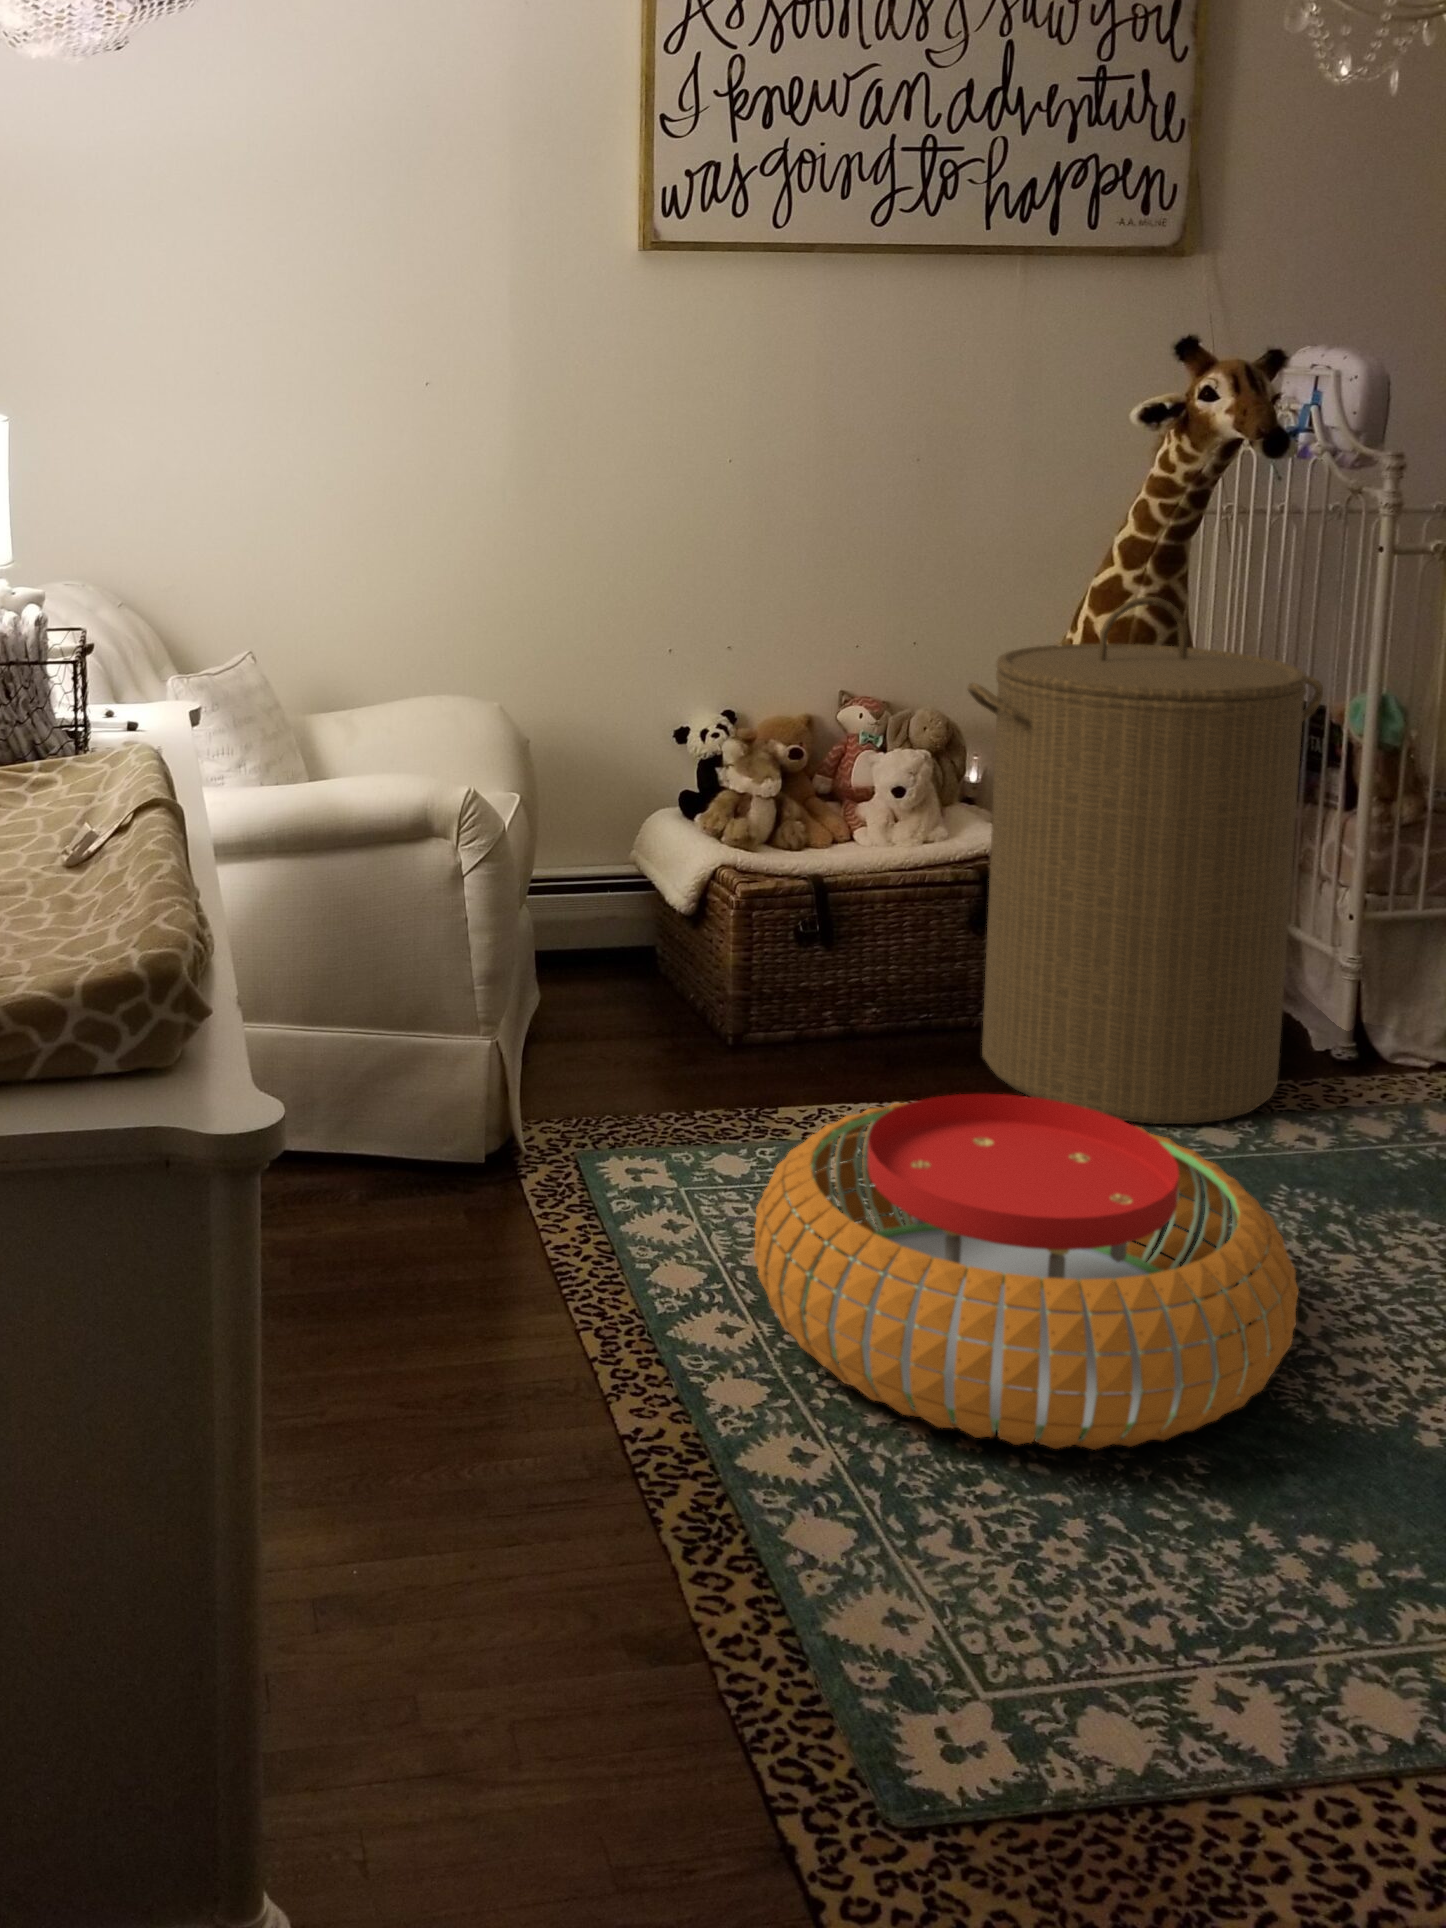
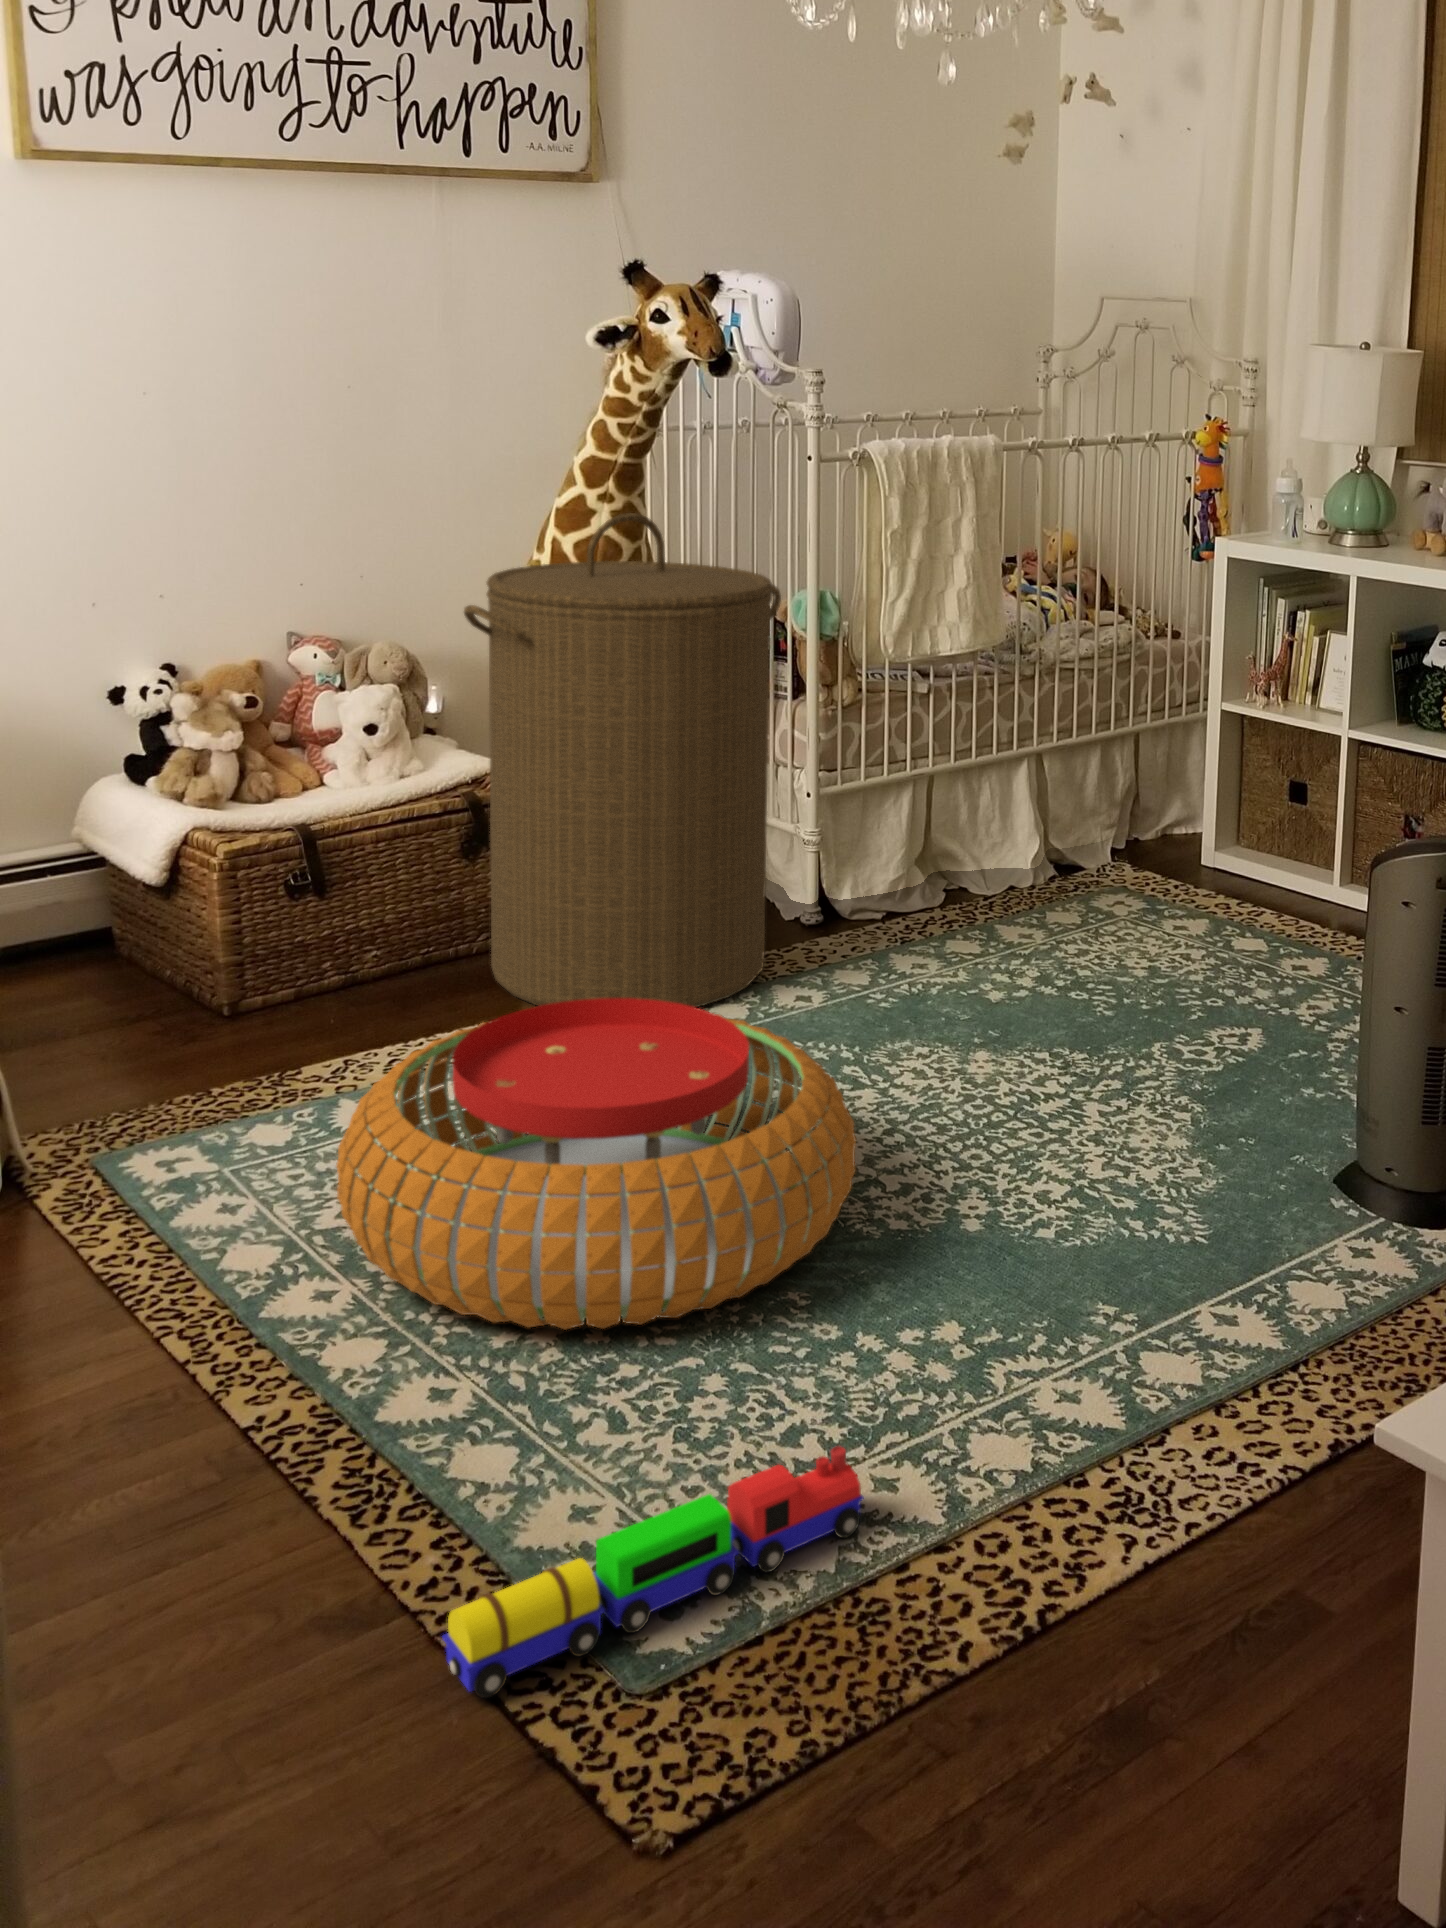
toy train: none [720,1638,1190,1766] -> present [442,1446,864,1698]

